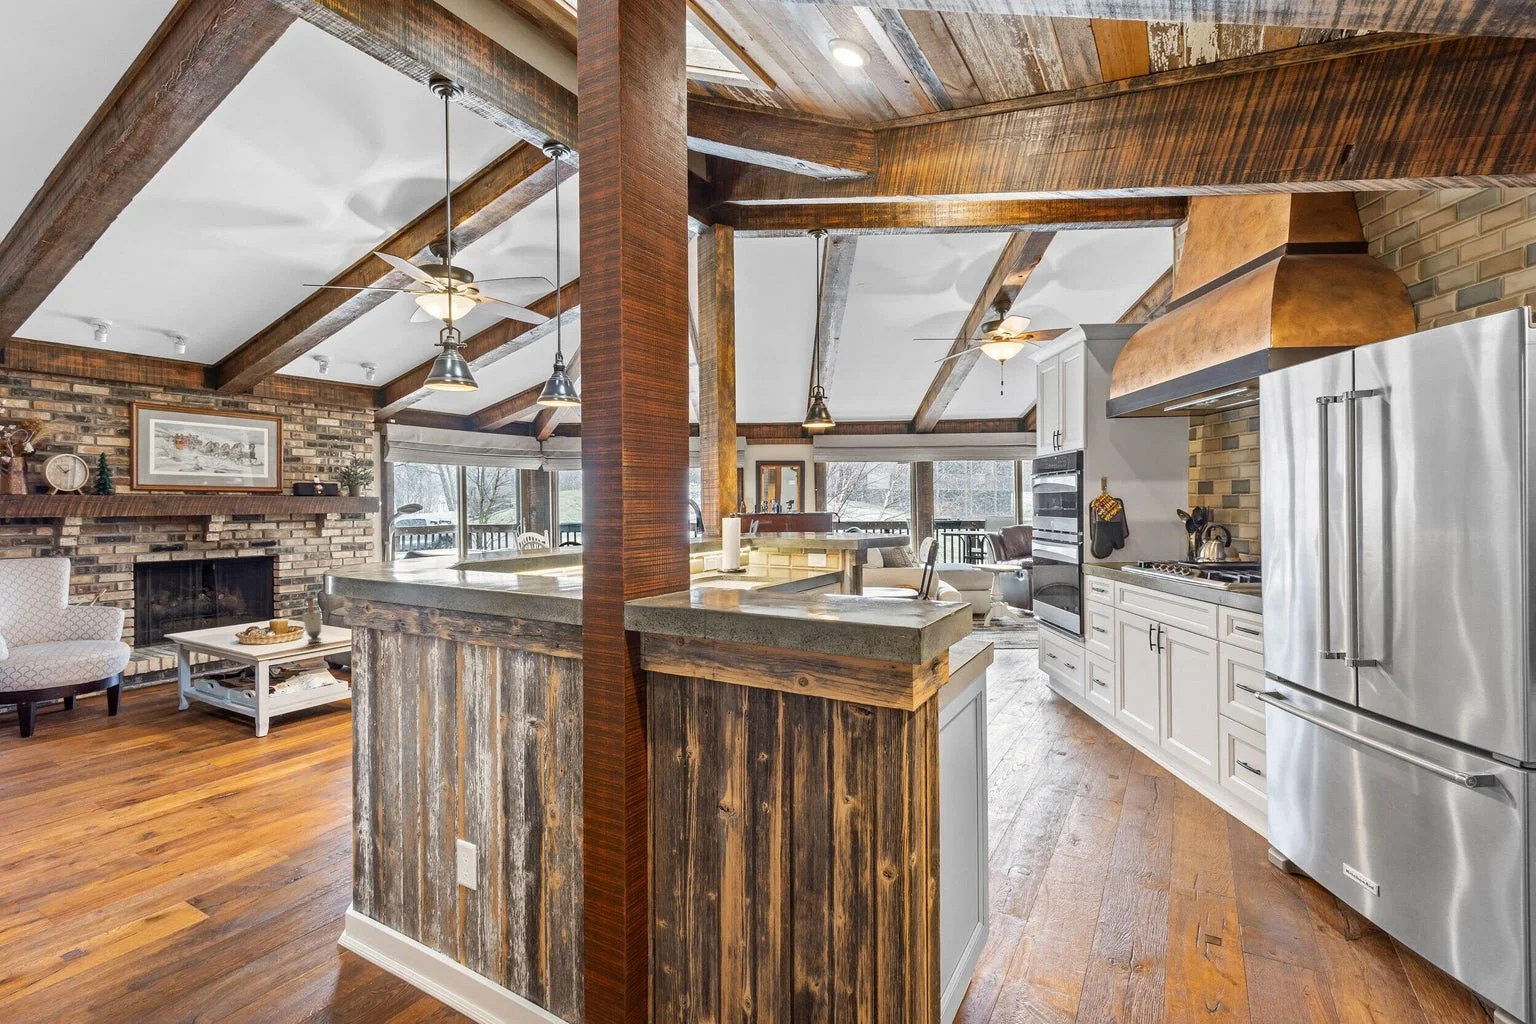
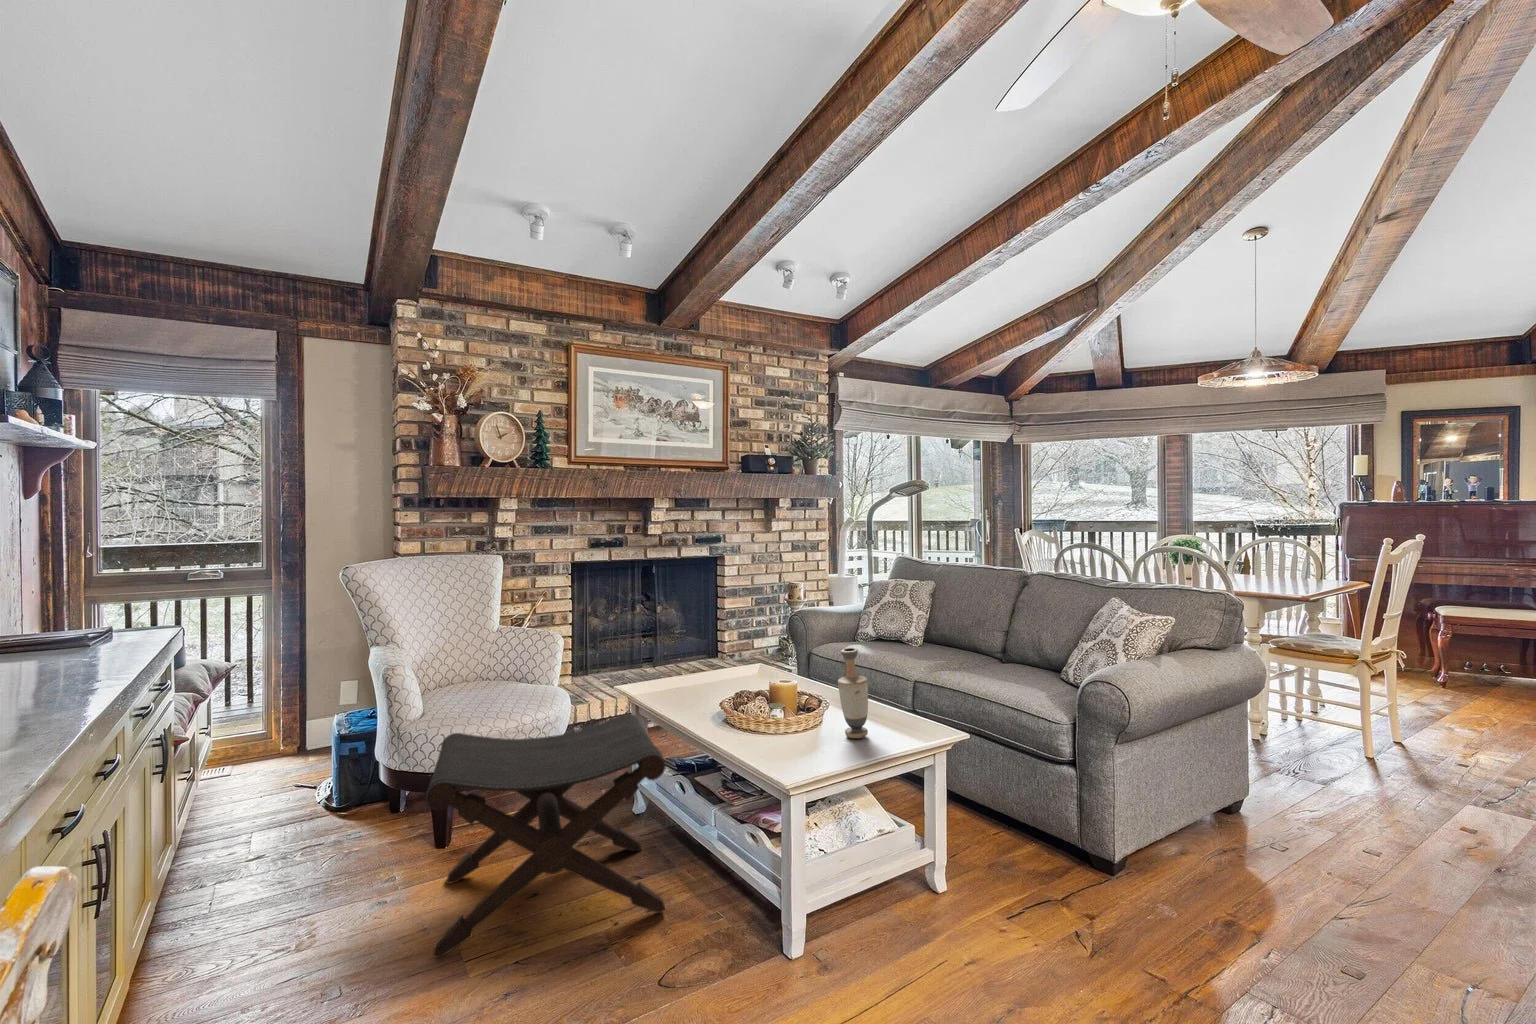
footstool: none [18,646,187,771] -> present [425,714,665,957]

